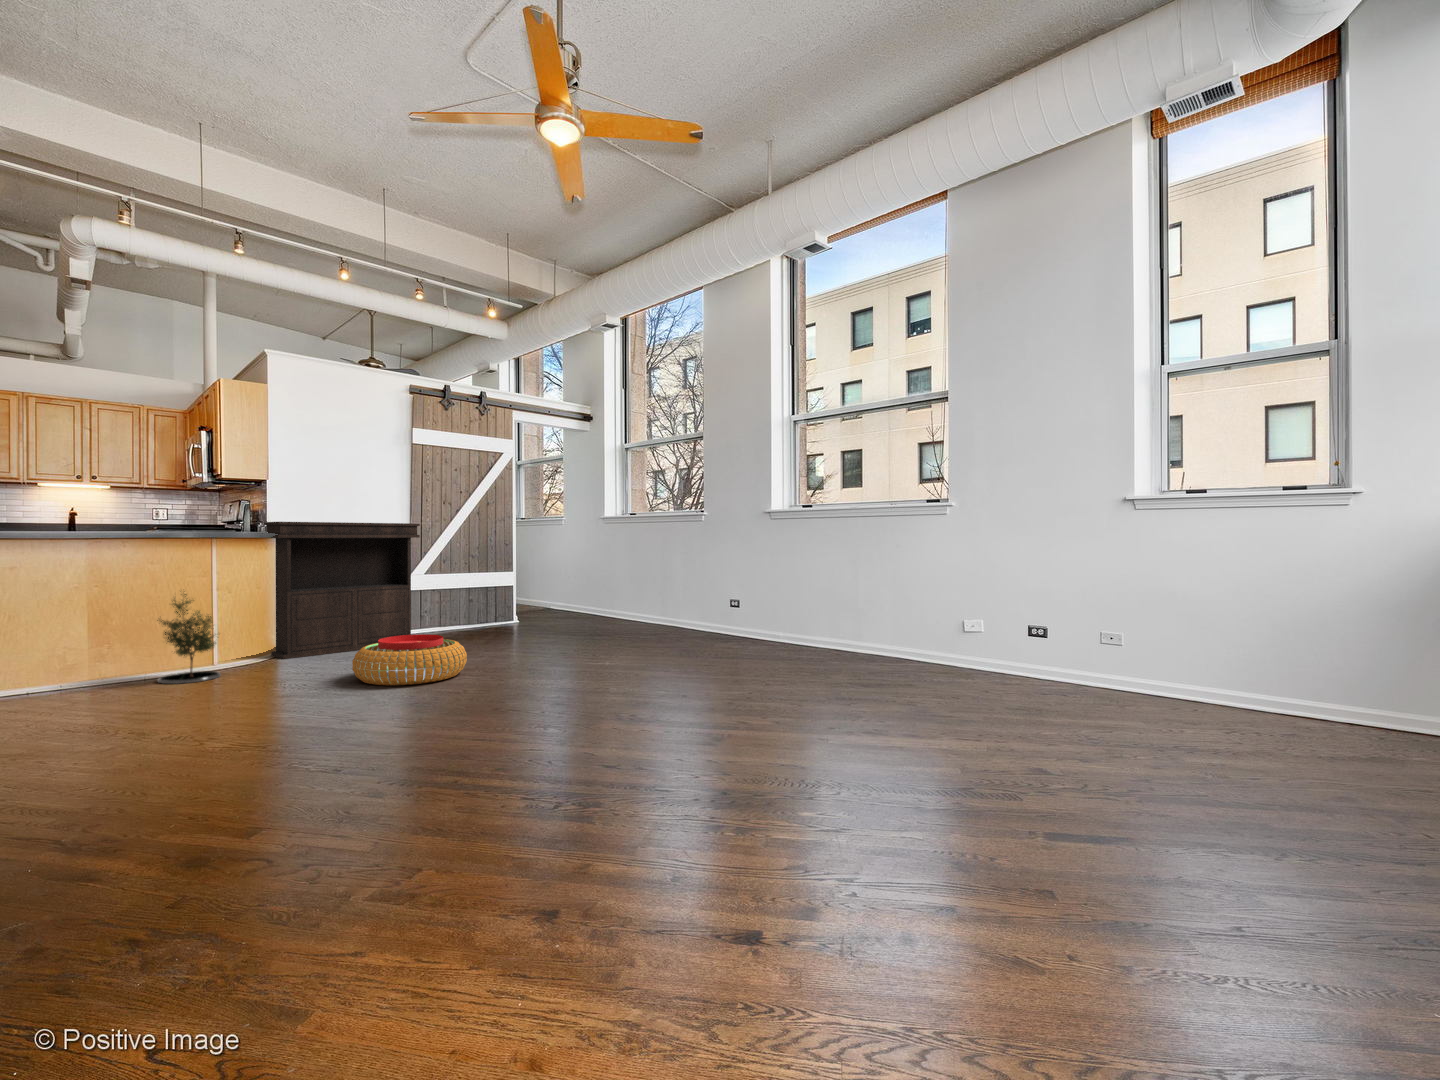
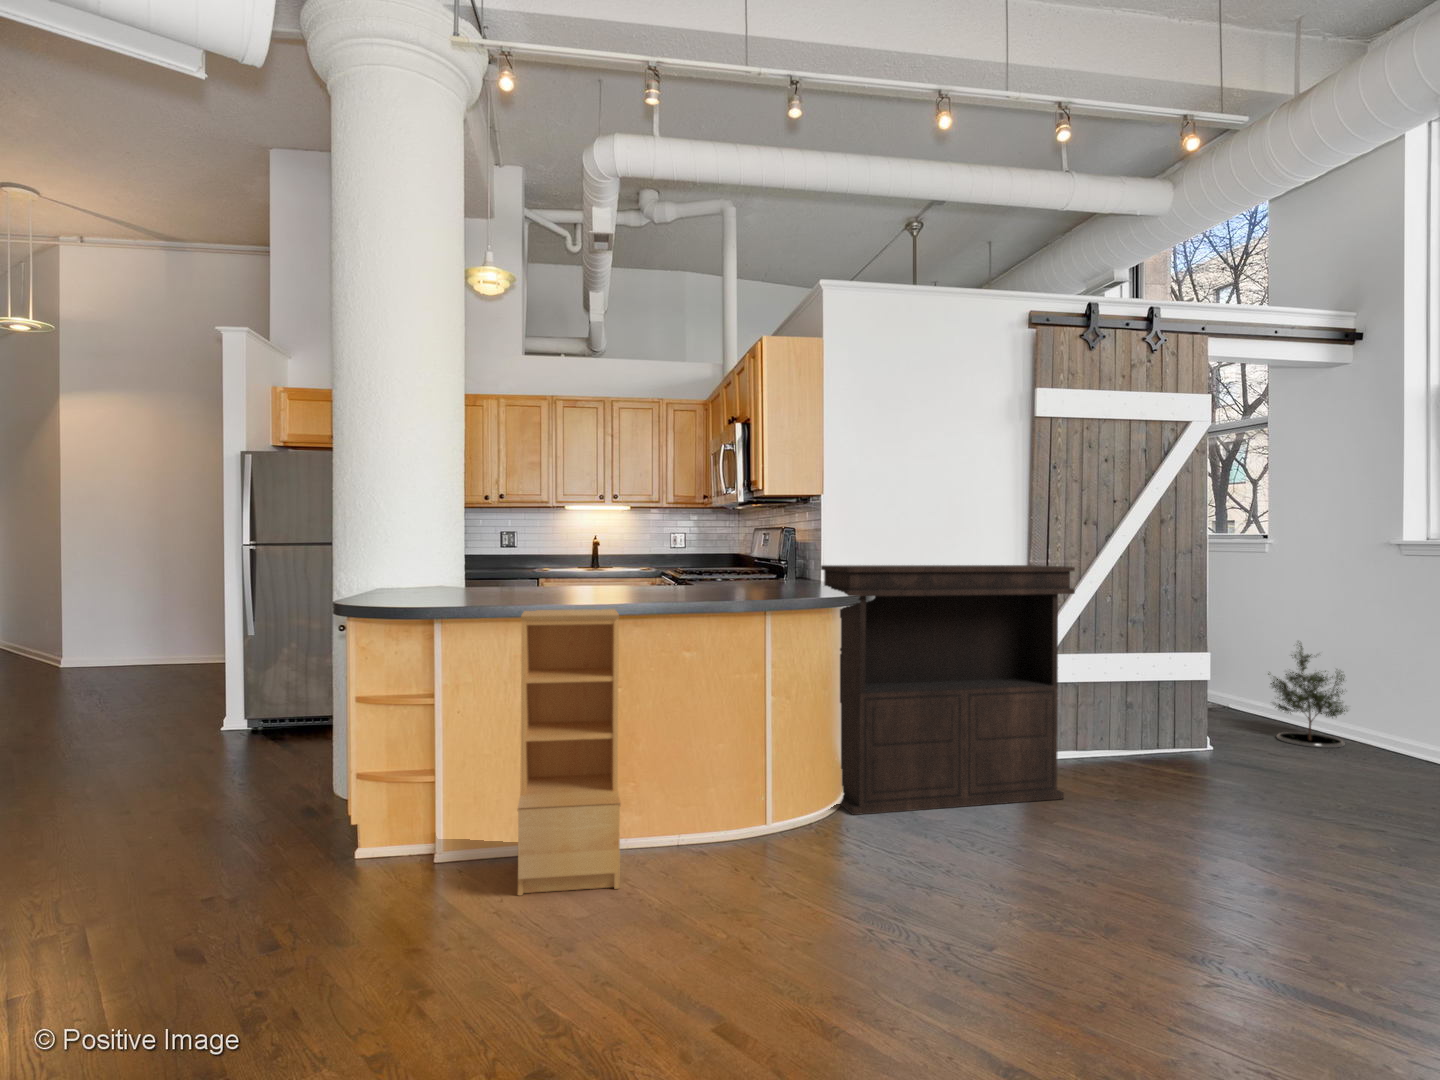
bookshelf: none [34,543,116,704] -> present [518,609,621,895]
potted tree: present [157,594,221,684] -> present [1268,643,1347,748]
pouf: present [352,634,467,685] -> none [1026,847,1319,1024]

